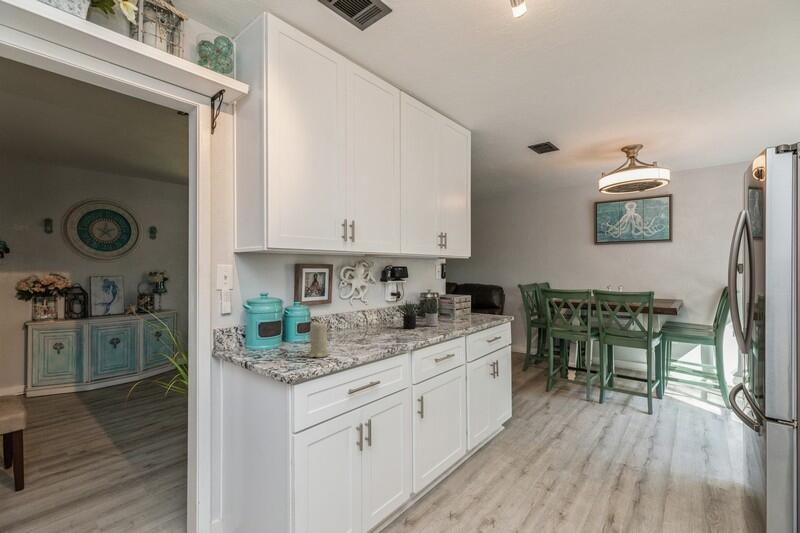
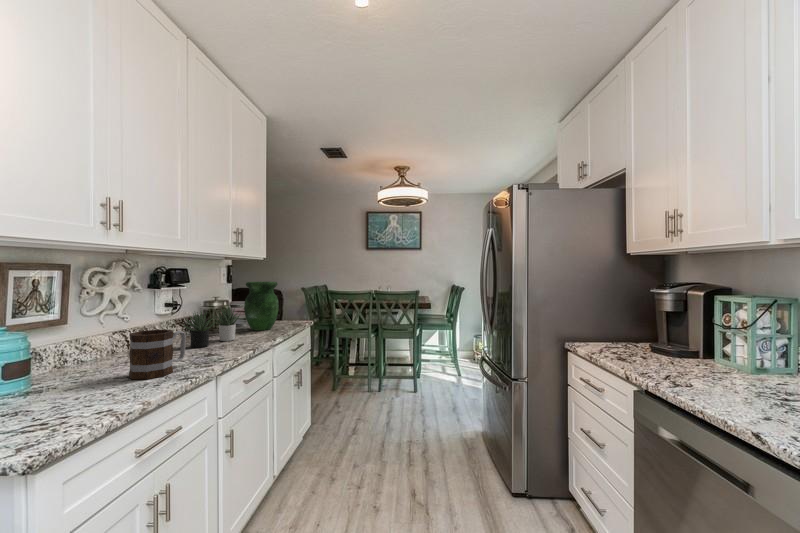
vase: none [449,278,478,321] -> present [244,282,279,331]
mug: none [357,311,392,345] -> present [129,330,186,379]
candle: present [308,322,329,357] -> none [46,354,92,417]

